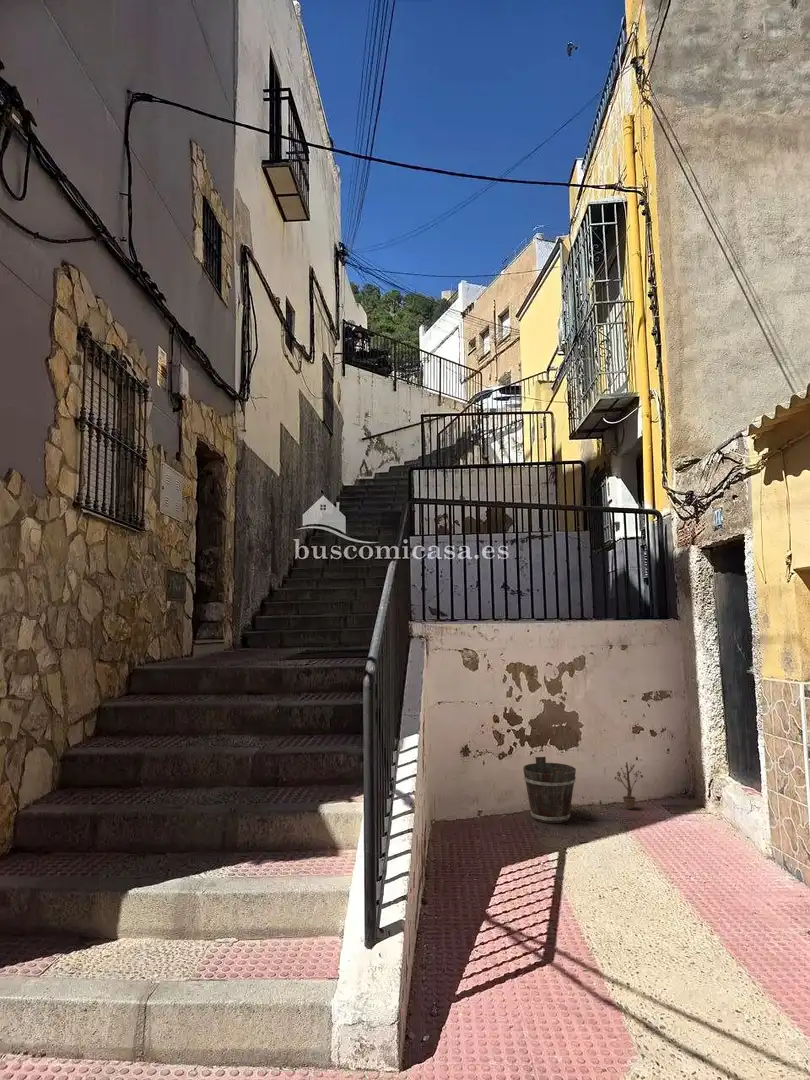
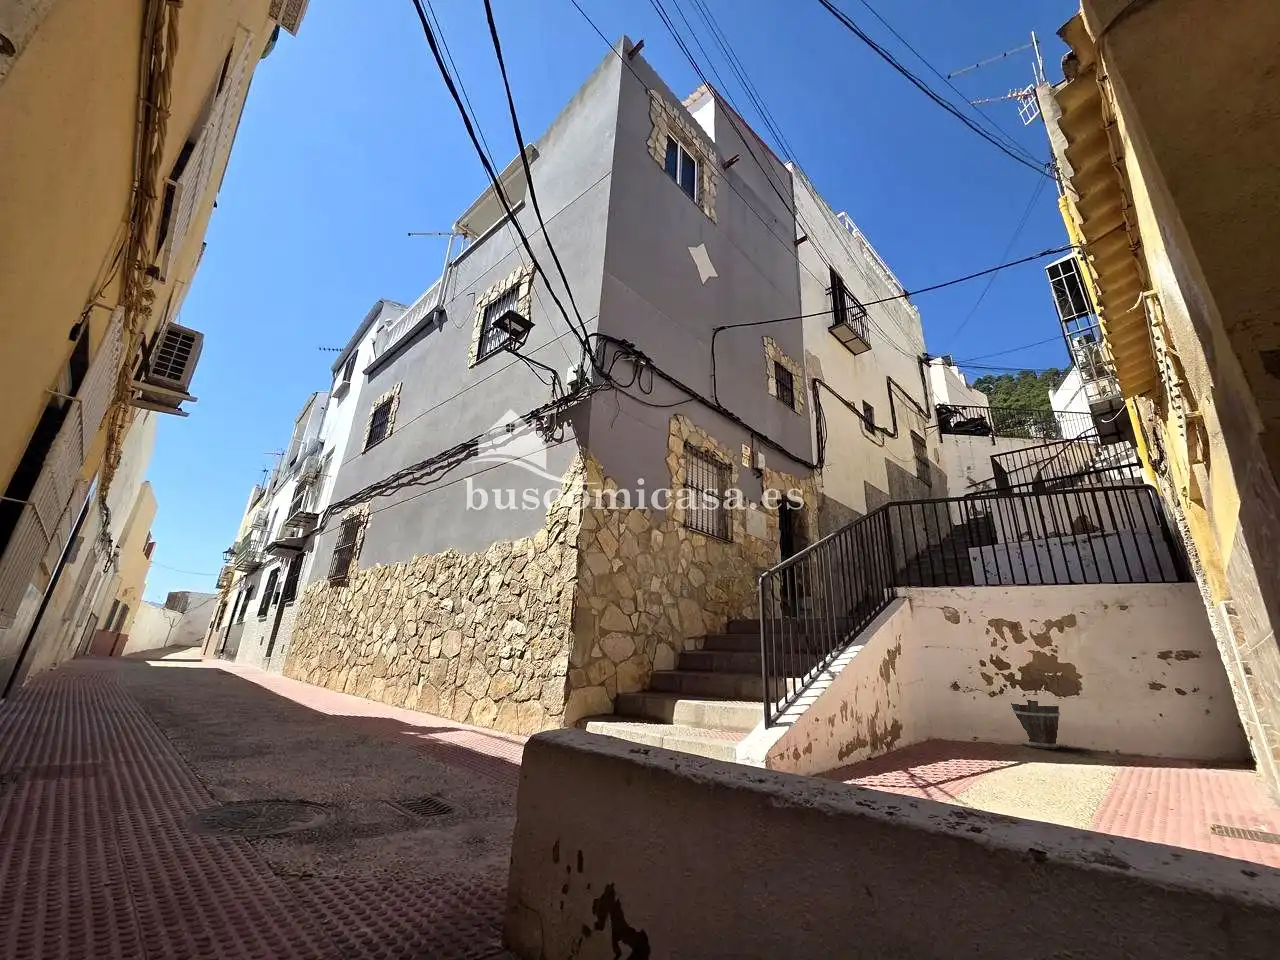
decorative plant: present [611,762,643,809] -> none [1113,710,1147,754]

